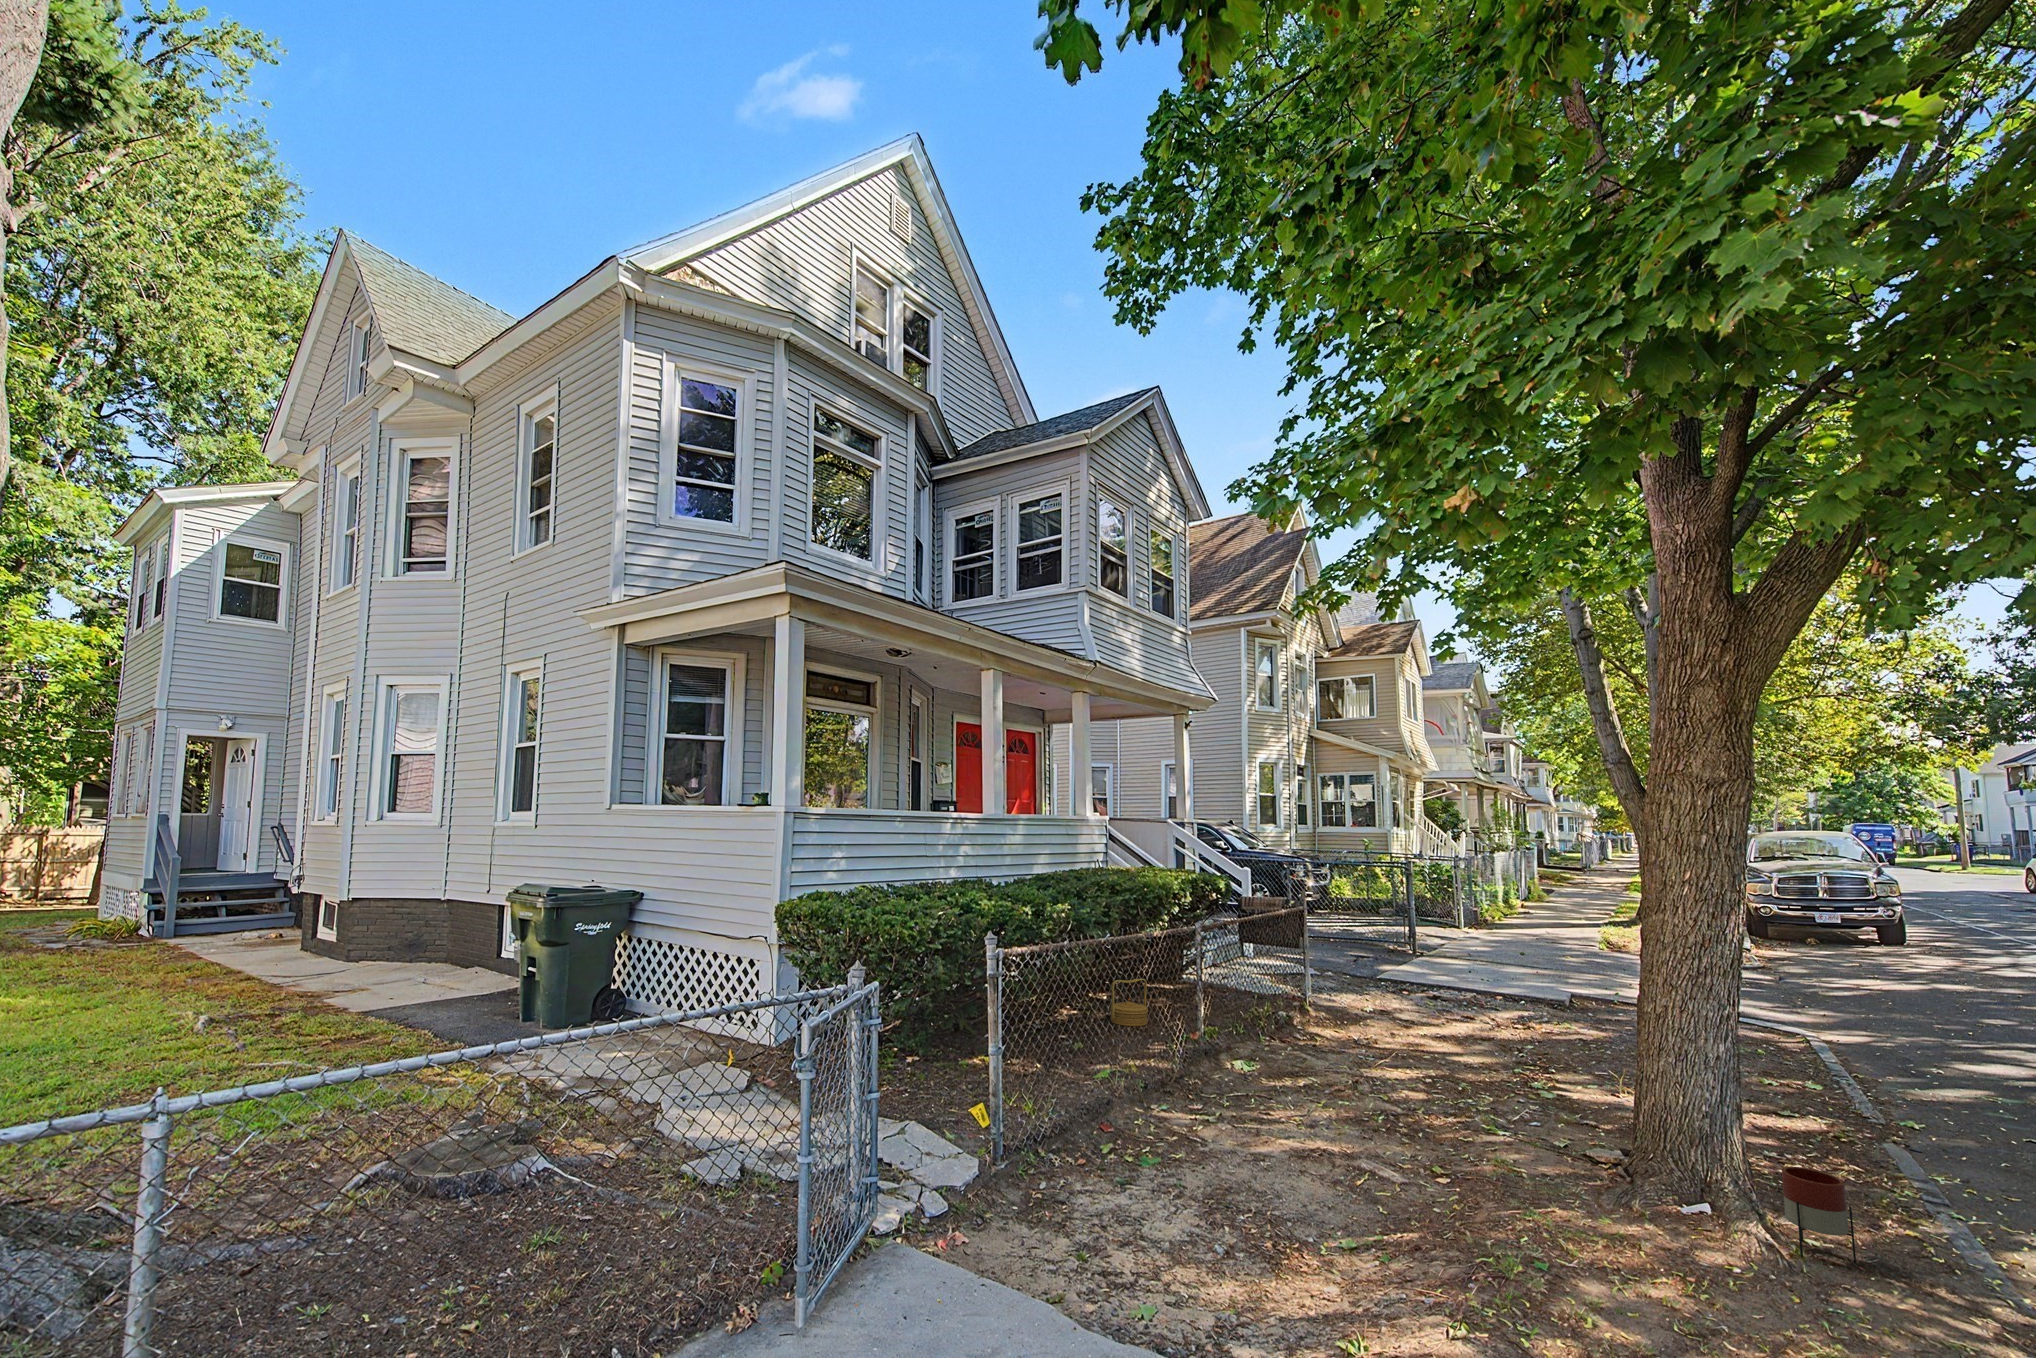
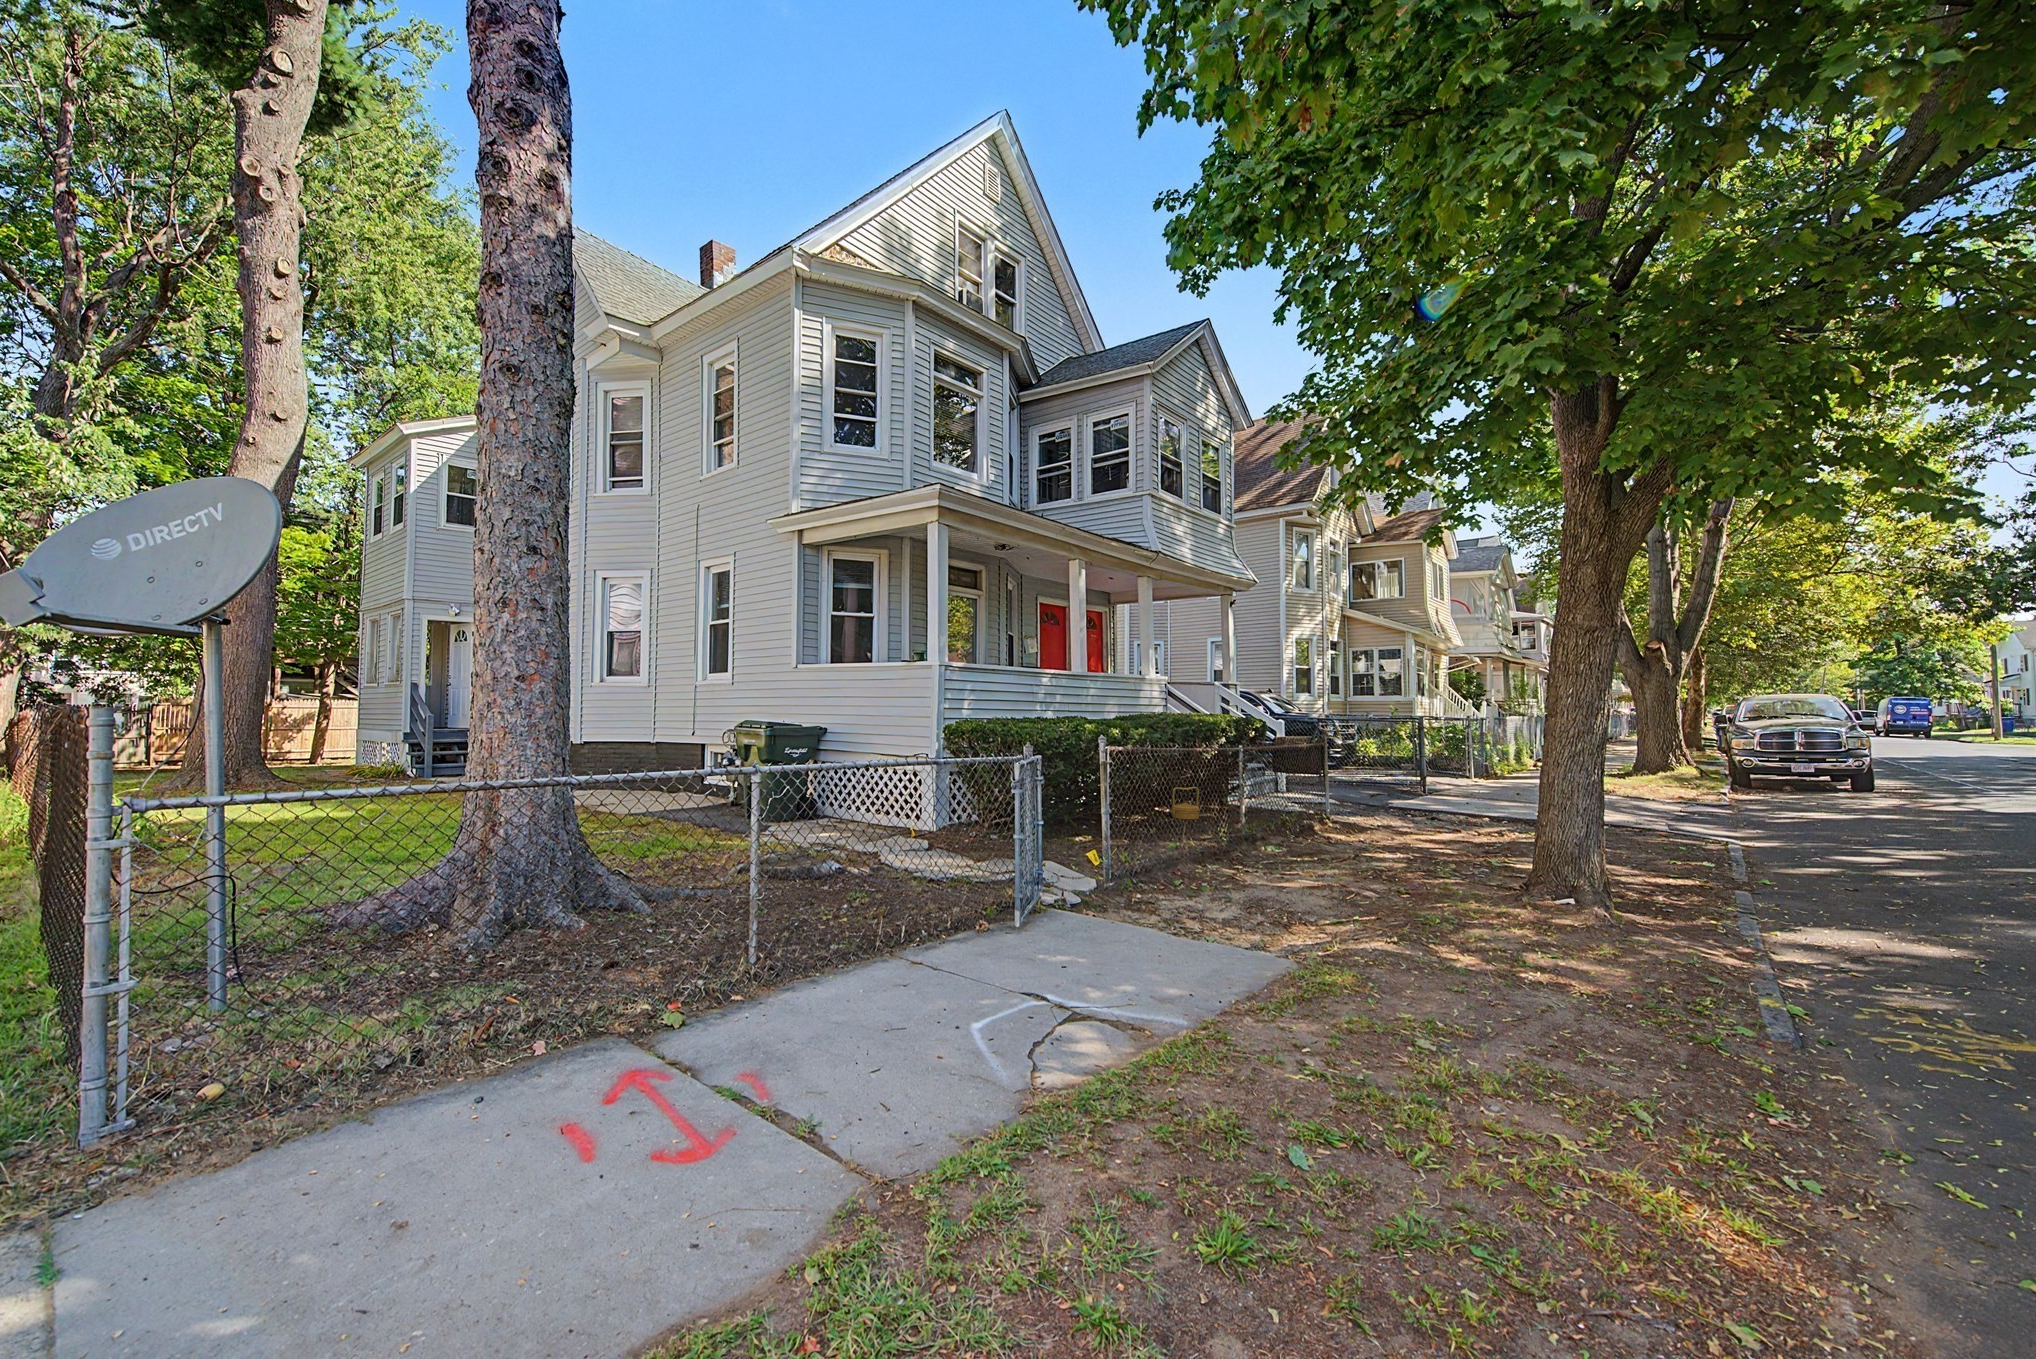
planter: present [1782,1166,1856,1263] -> none [1604,861,1643,912]

